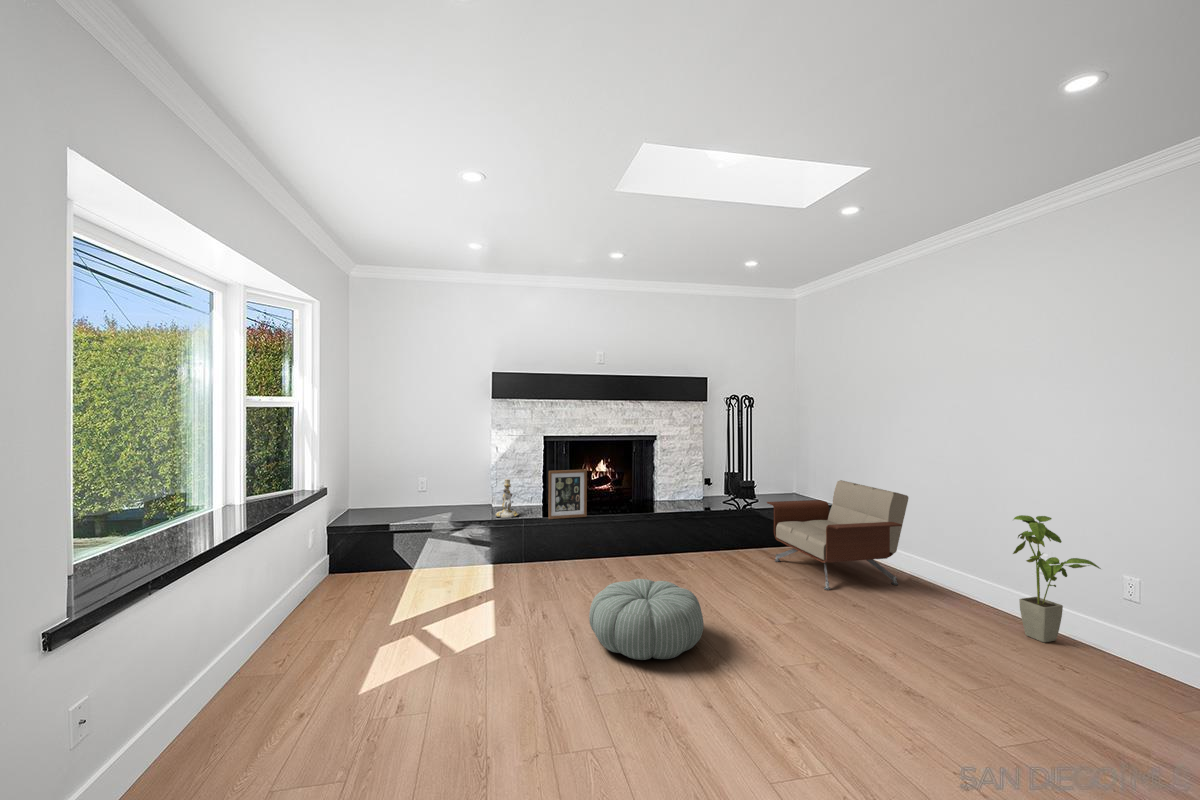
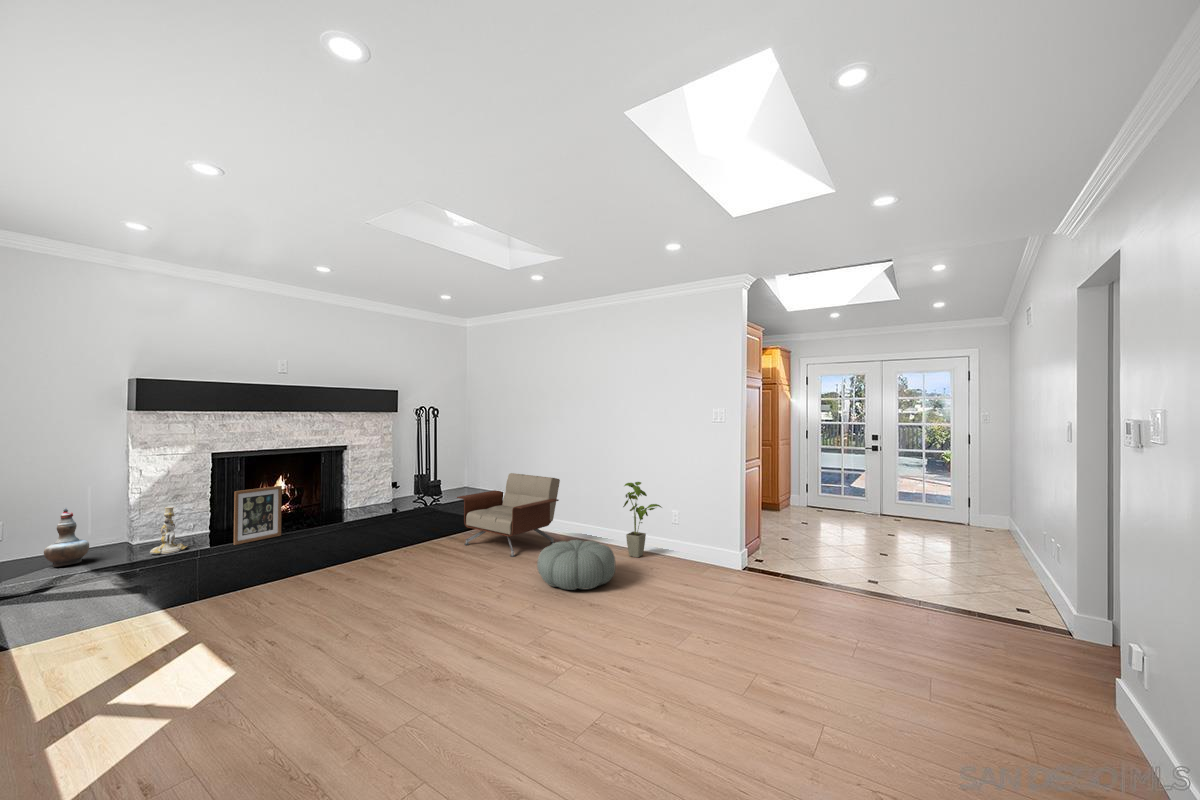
decorative vase: none [437,471,462,515] -> present [44,508,89,567]
pouf: present [589,579,704,660] -> present [537,540,615,590]

